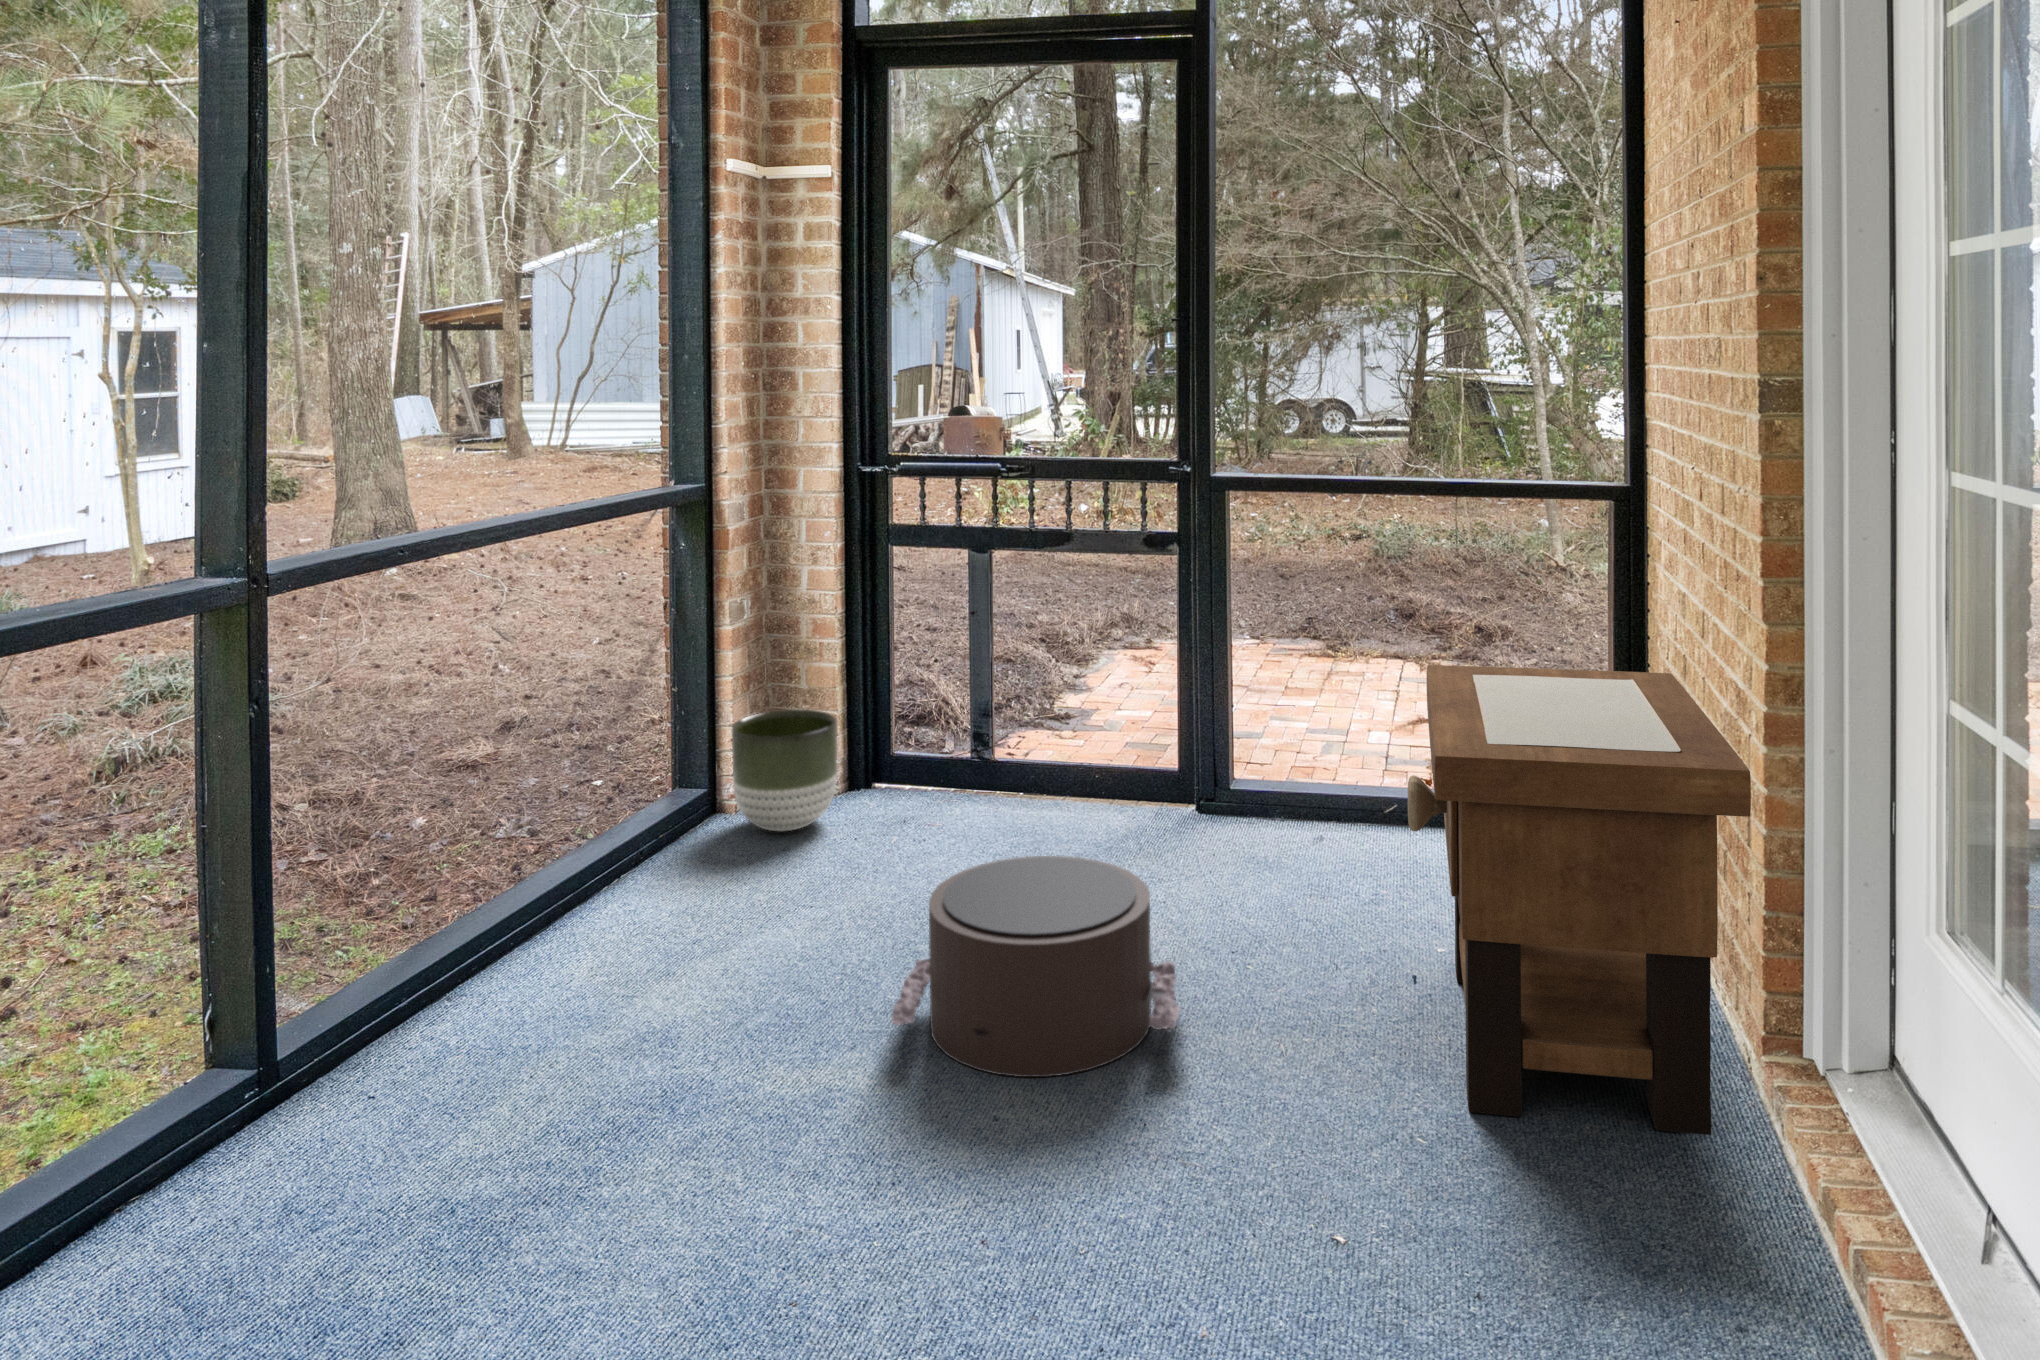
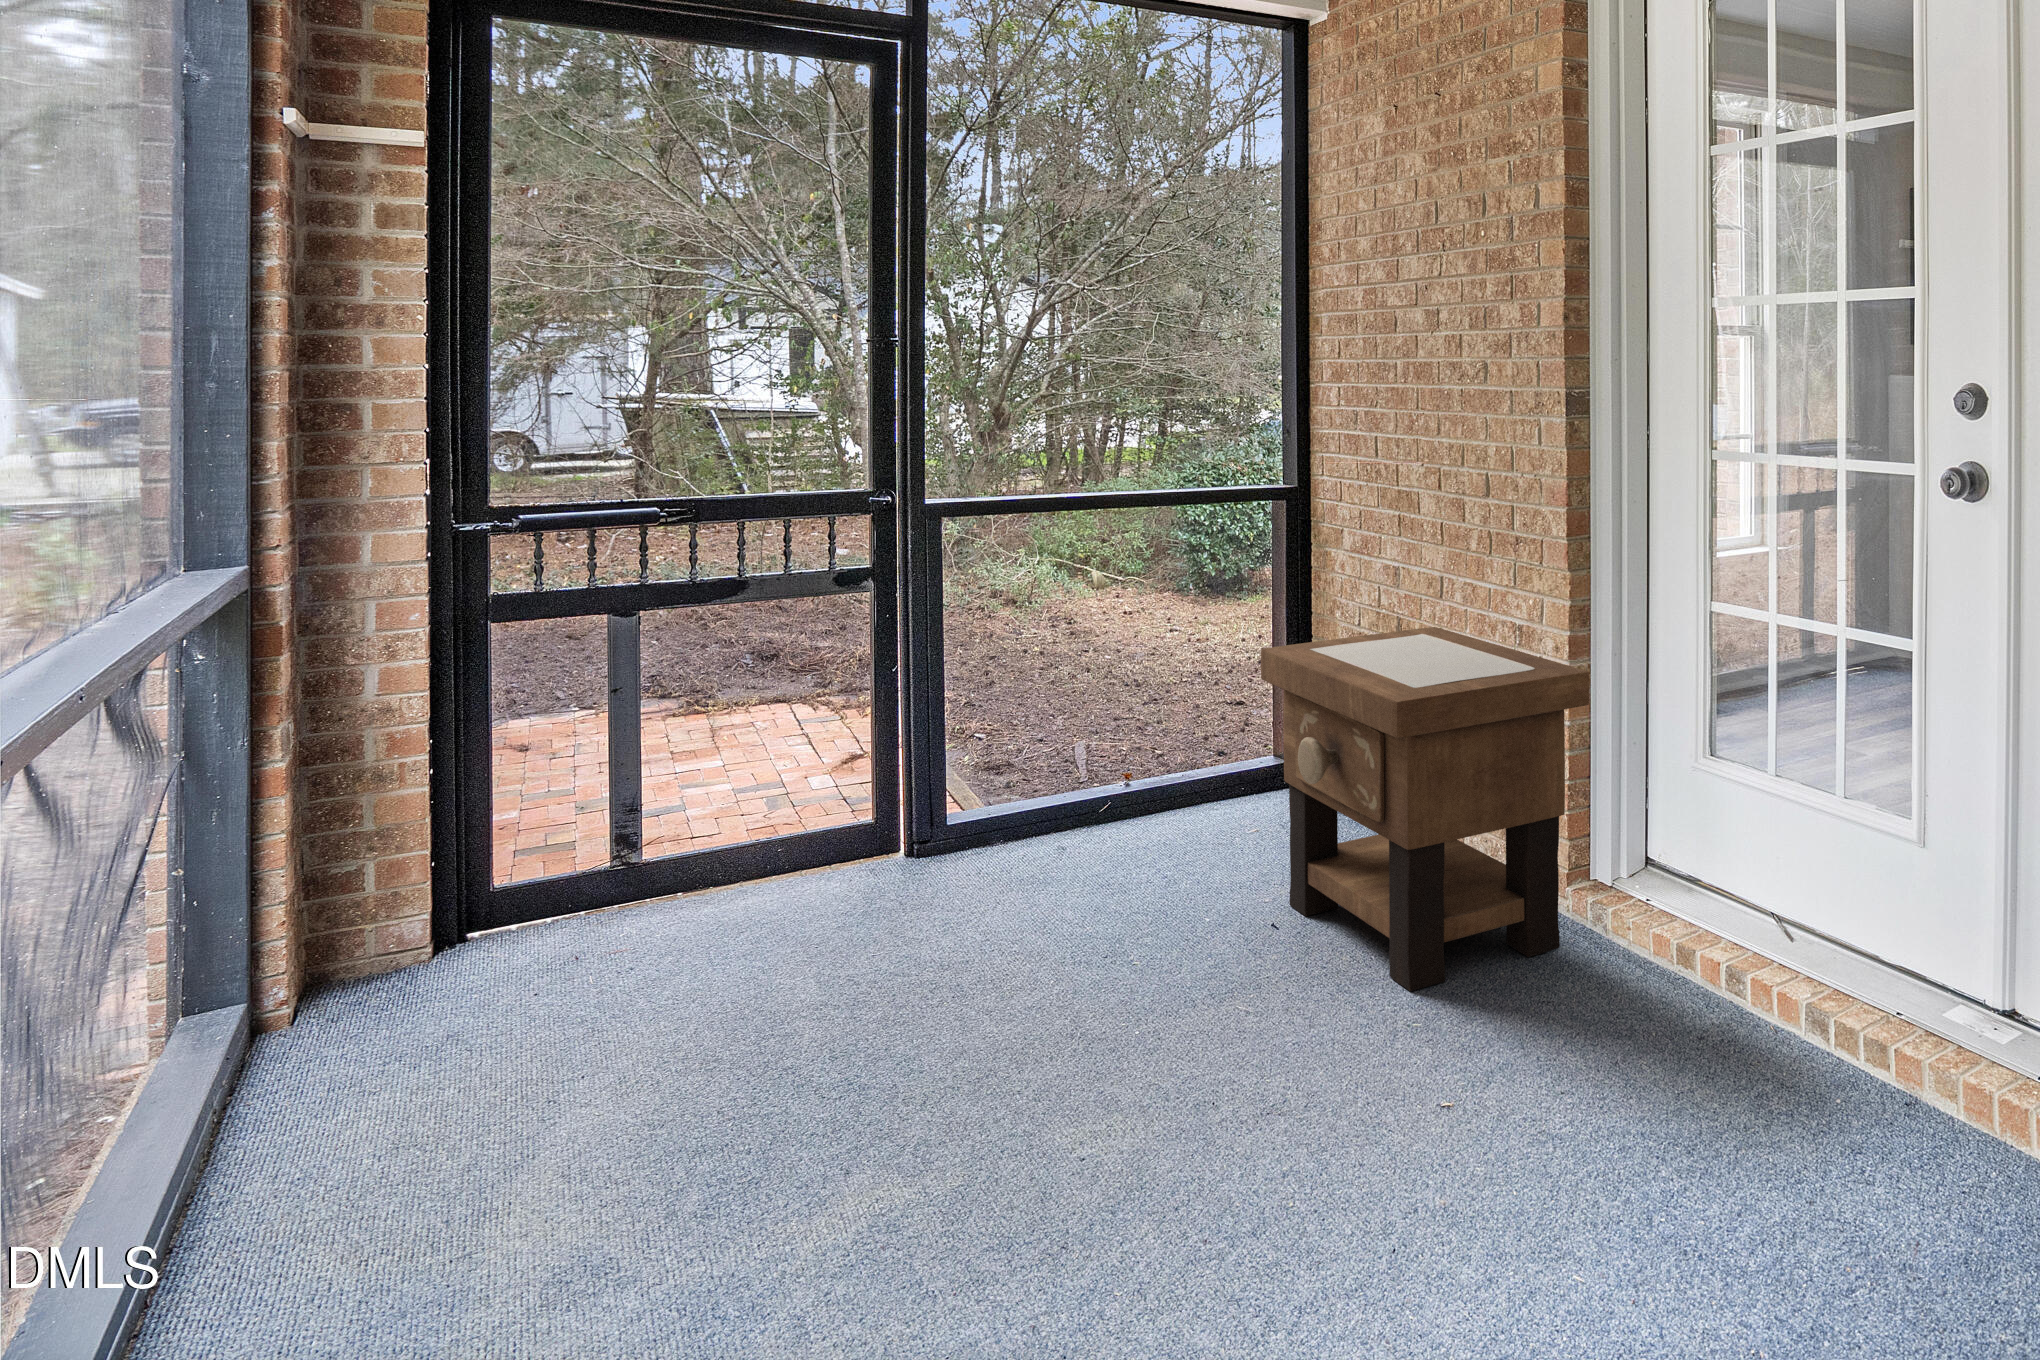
planter: present [732,710,837,832] -> none [304,846,476,1017]
pouf: present [891,856,1180,1077] -> none [834,891,1165,1122]

